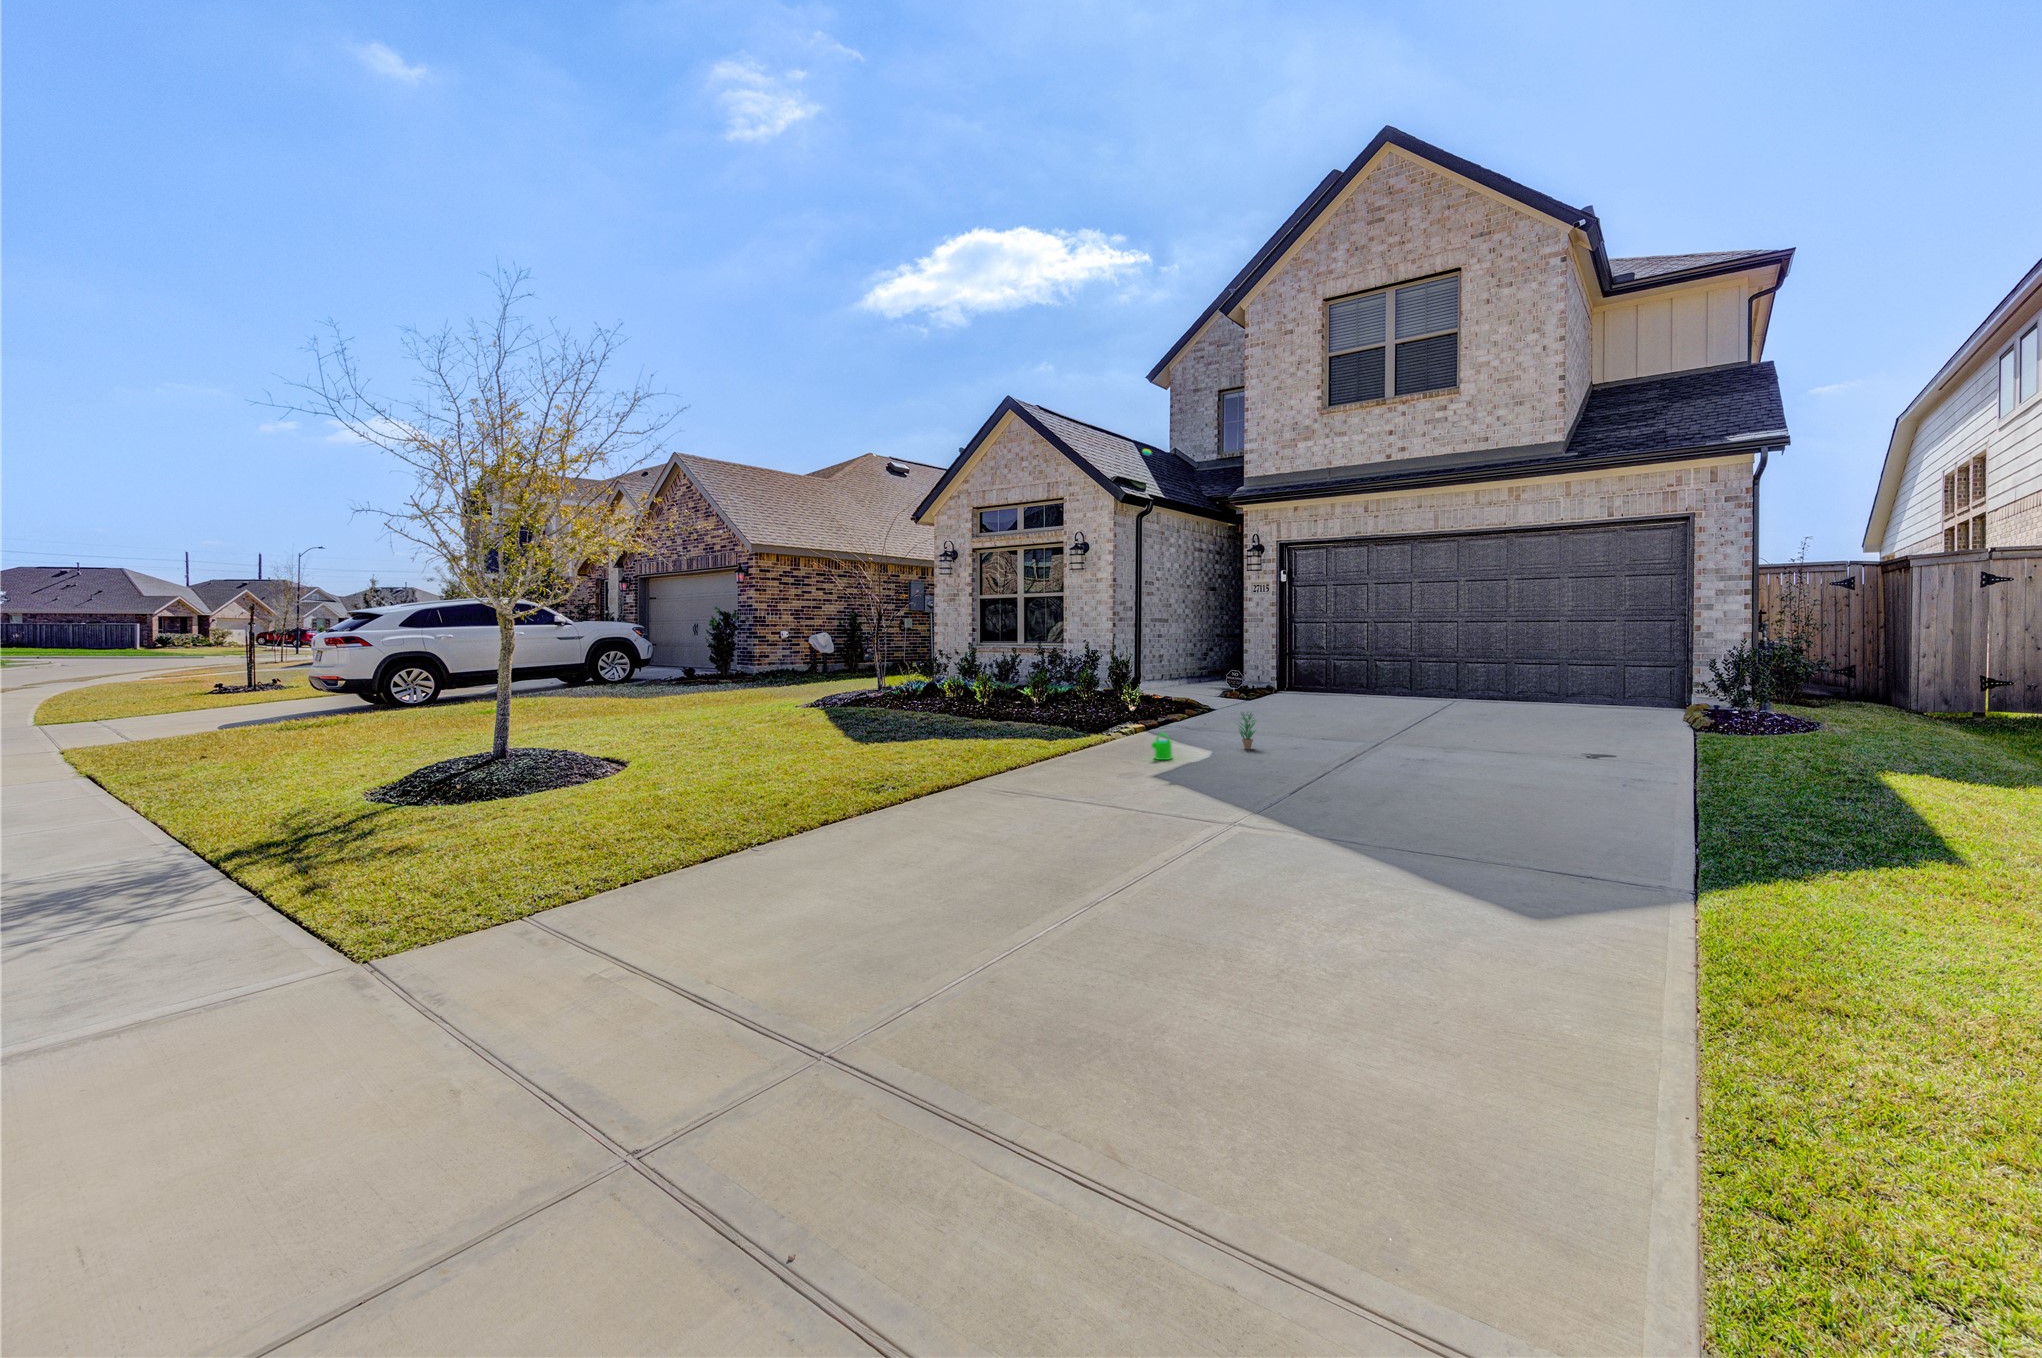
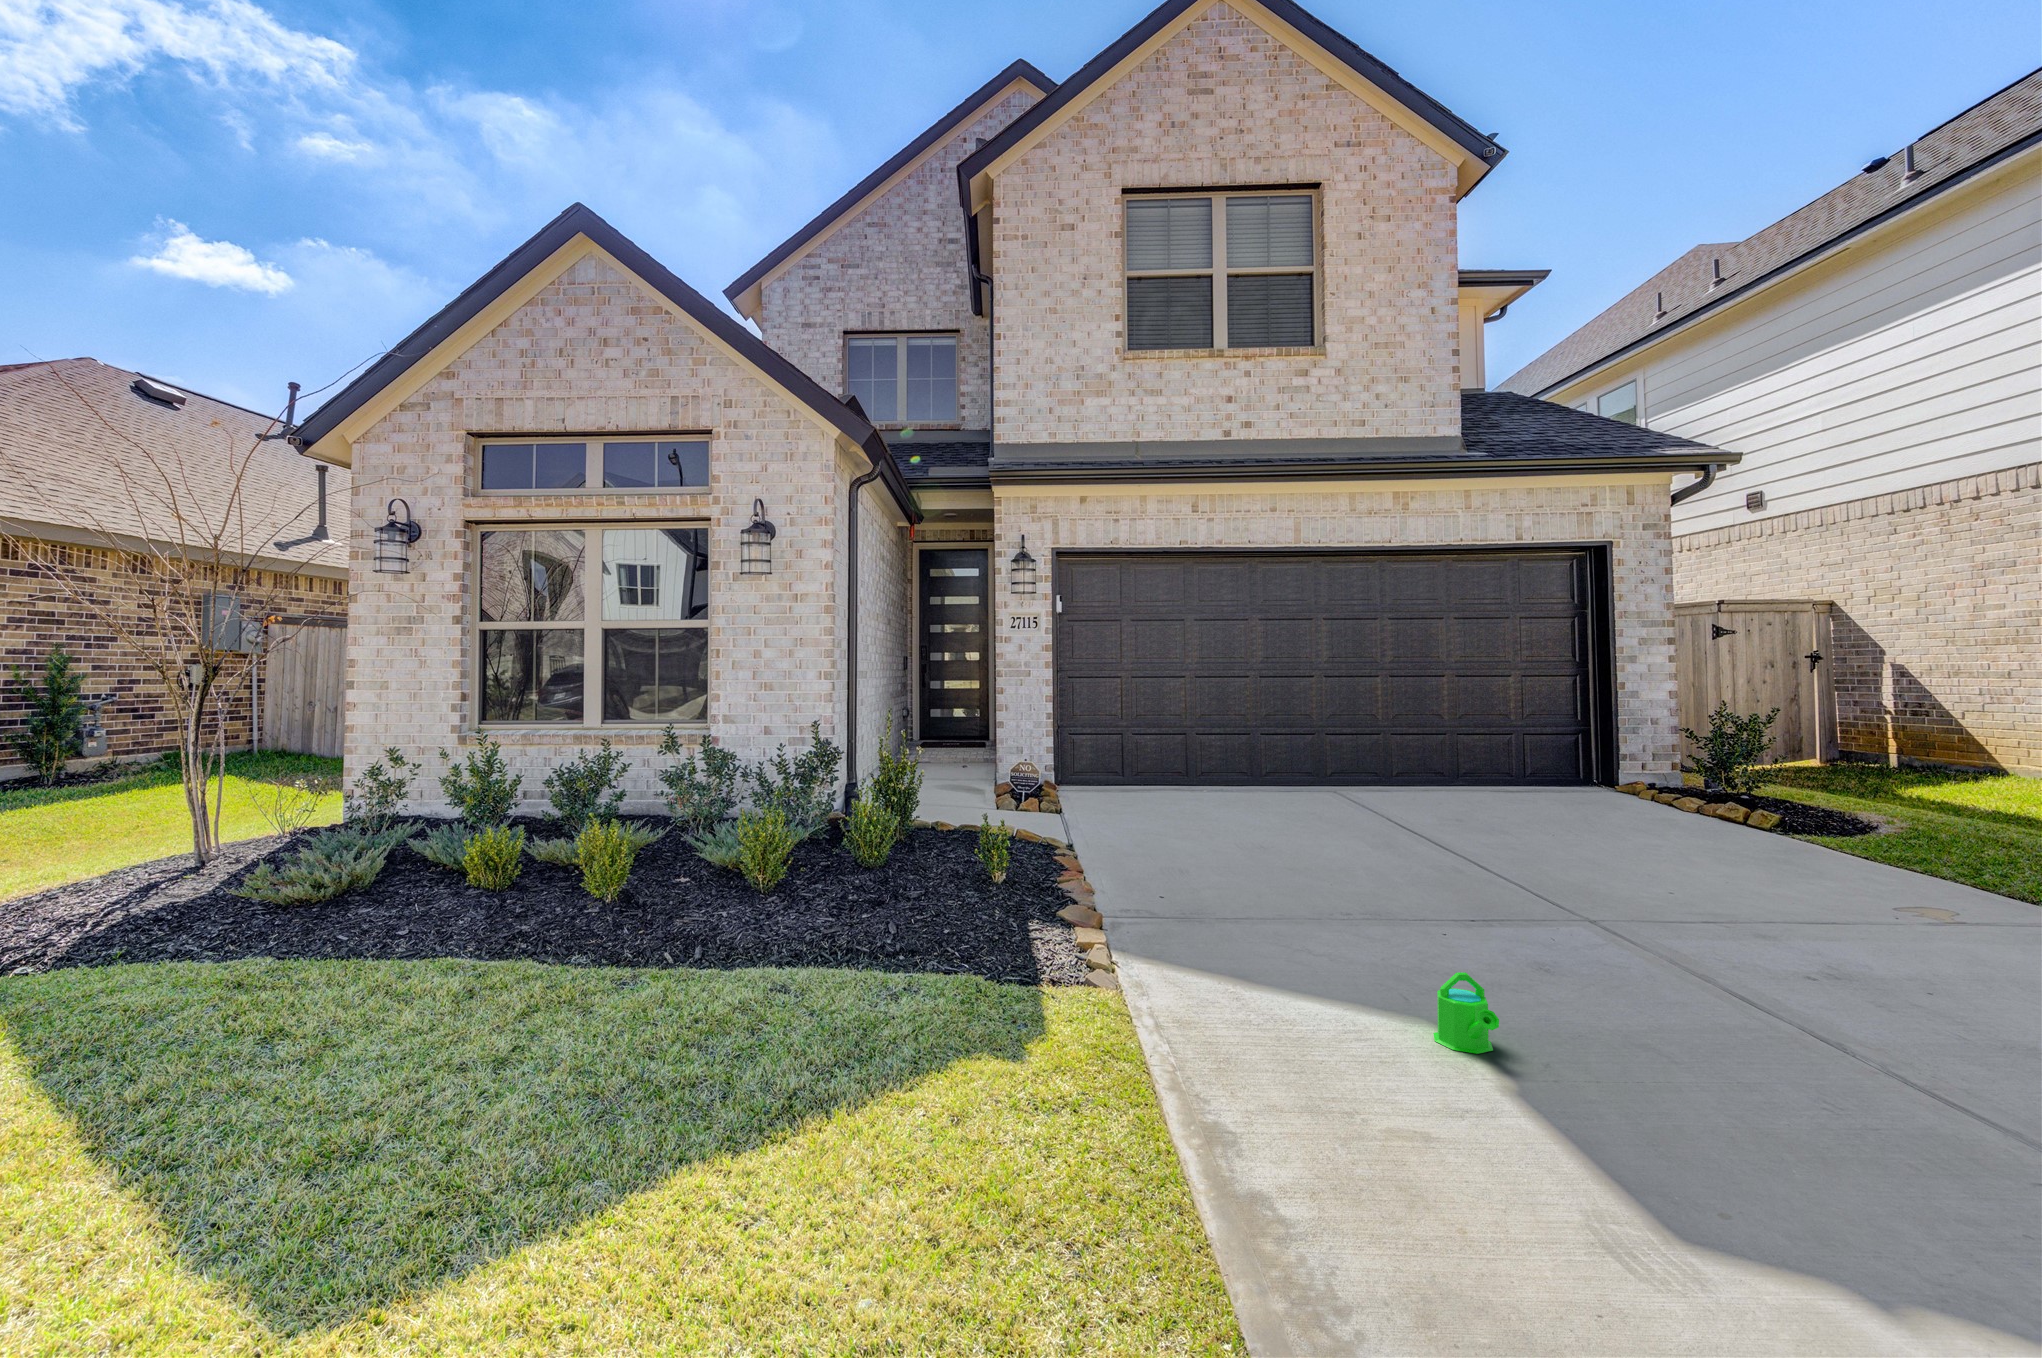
potted plant: present [1238,712,1256,750] -> none [1463,878,1522,968]

